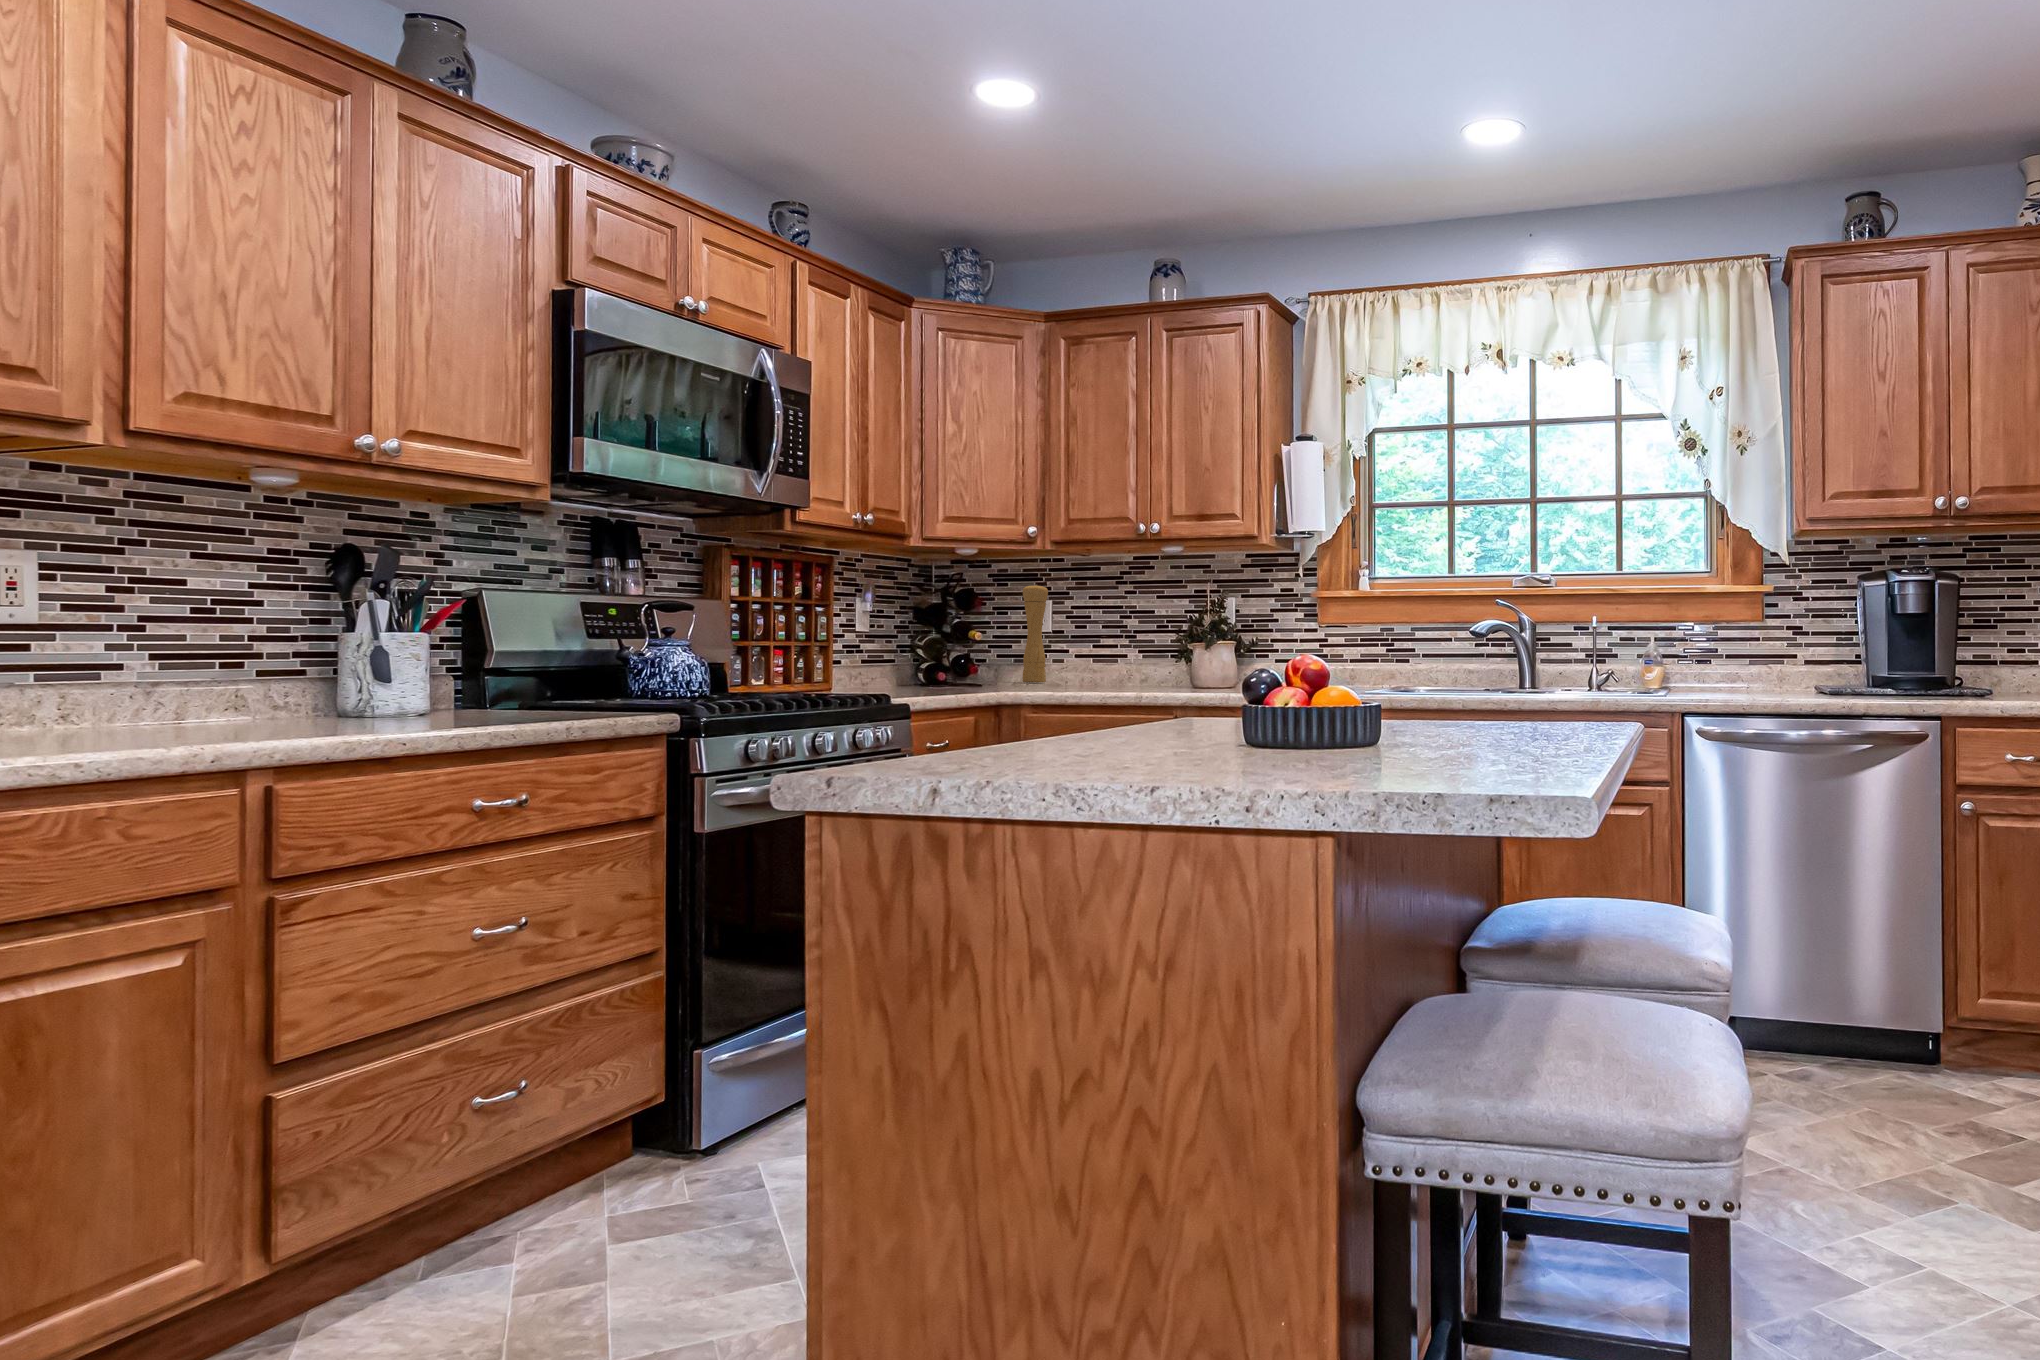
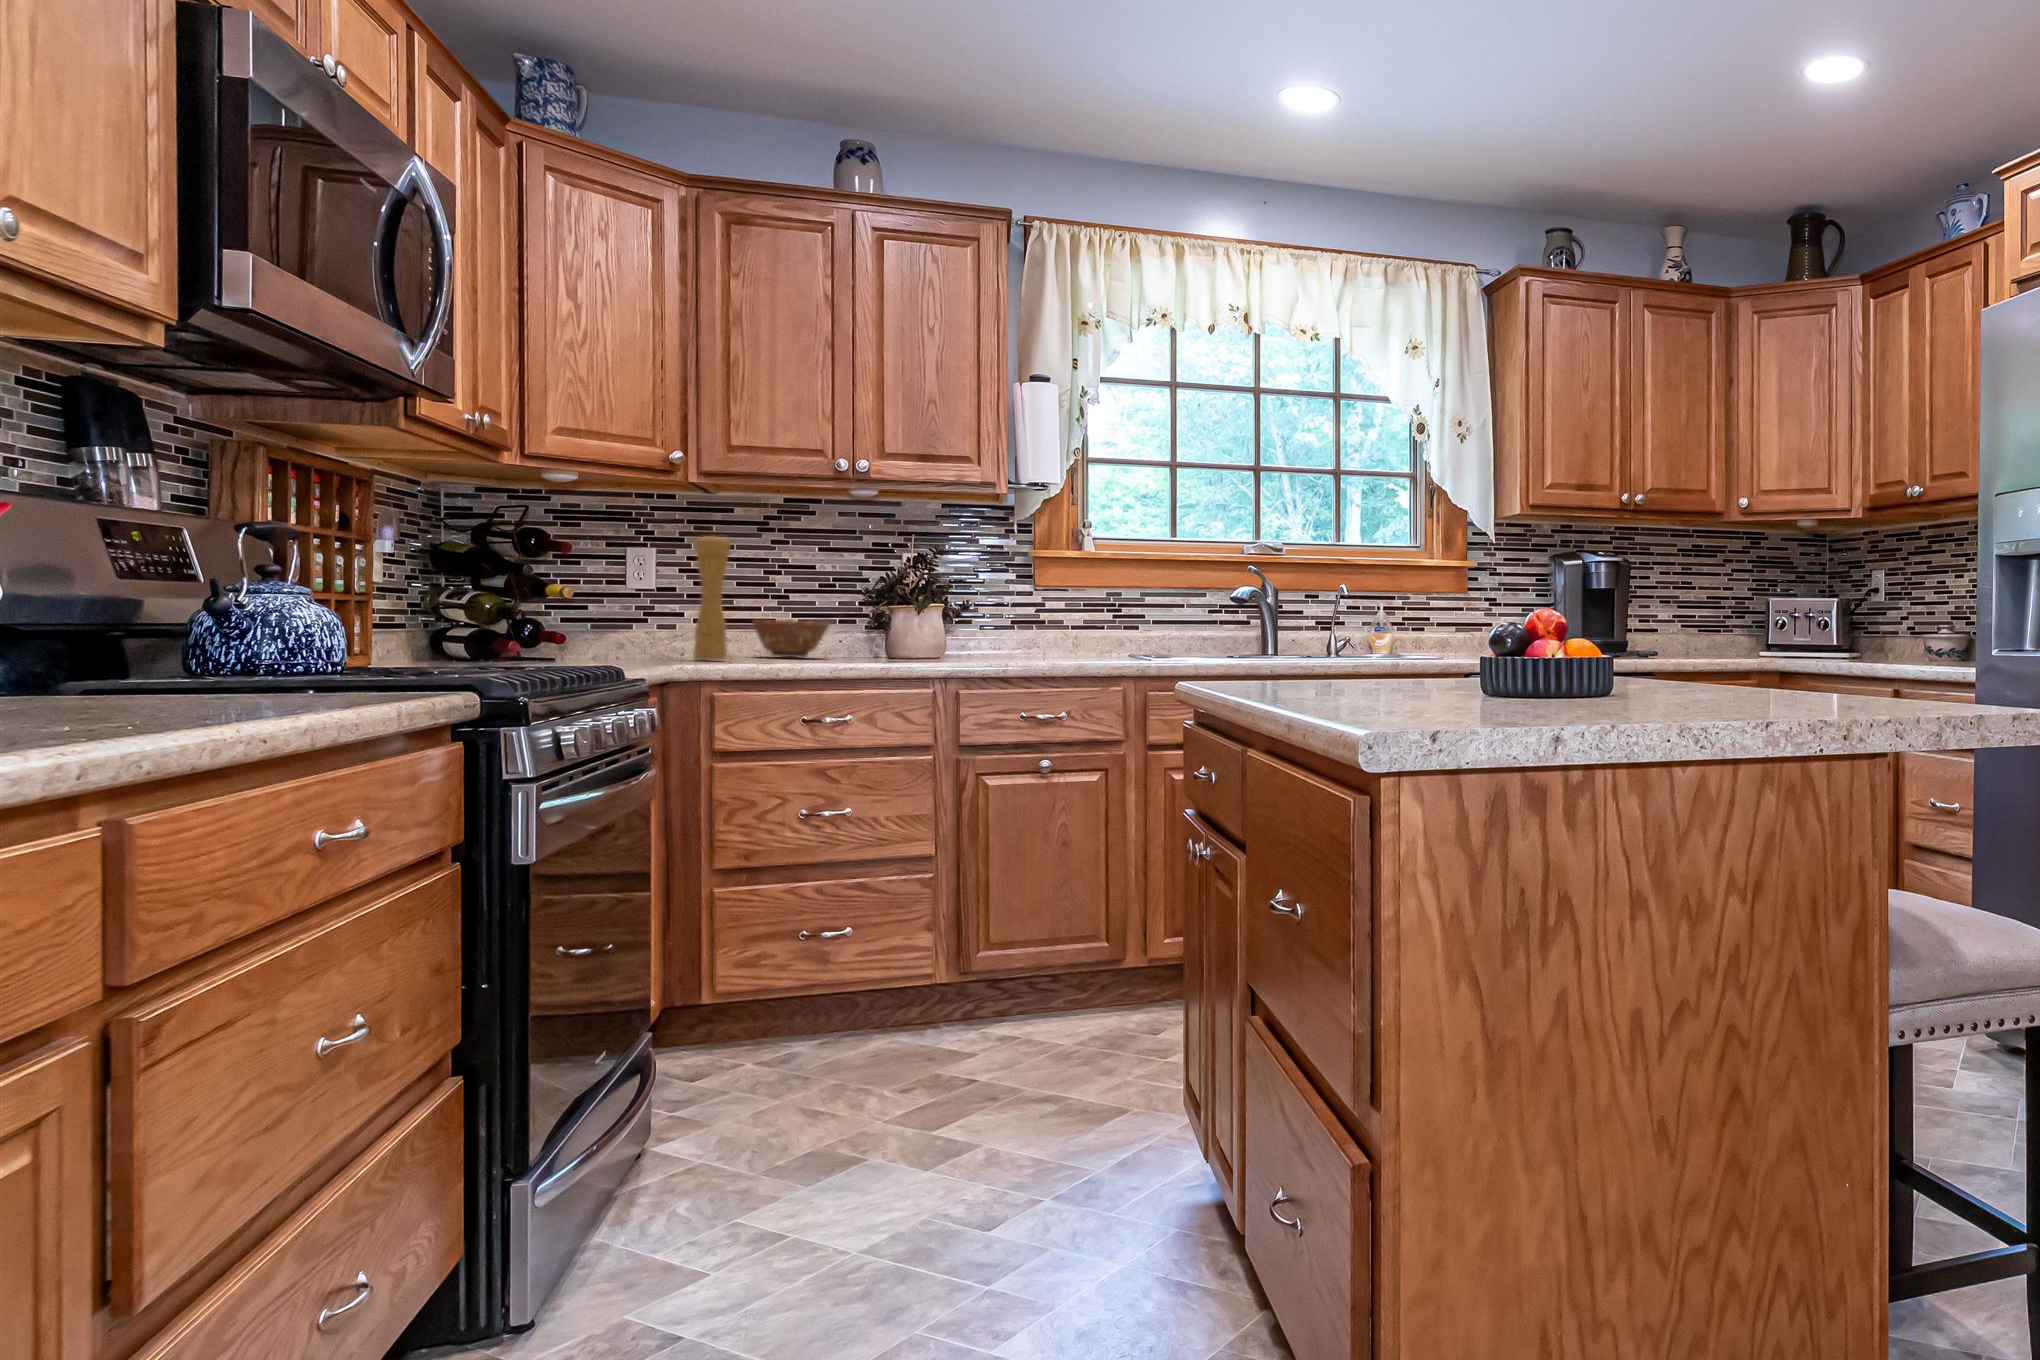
ceramic bowl: none [1099,655,1156,685] -> present [753,620,829,657]

